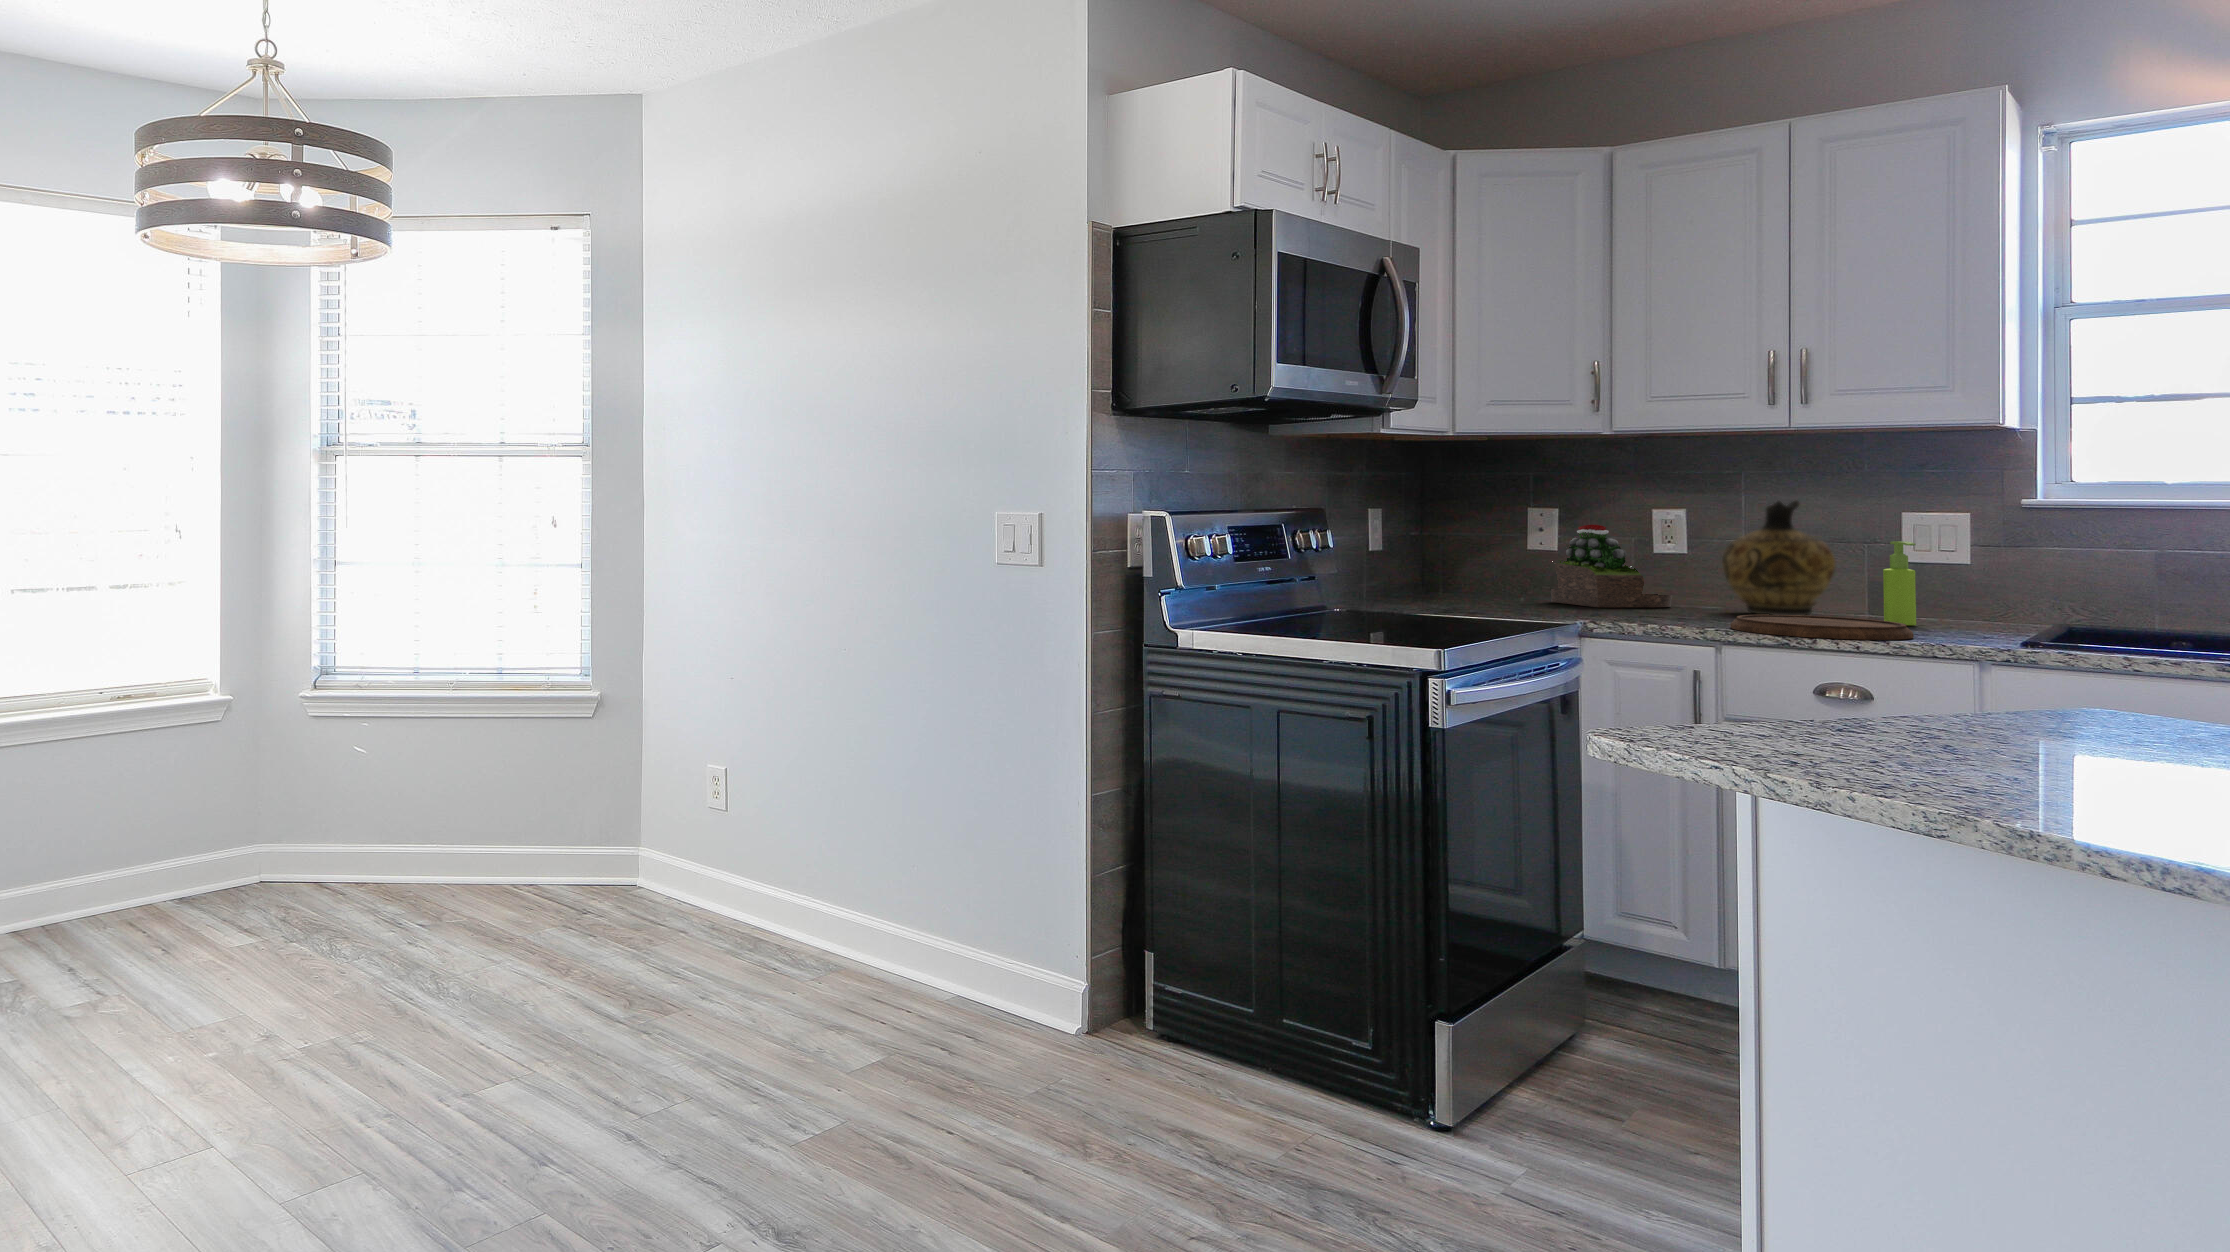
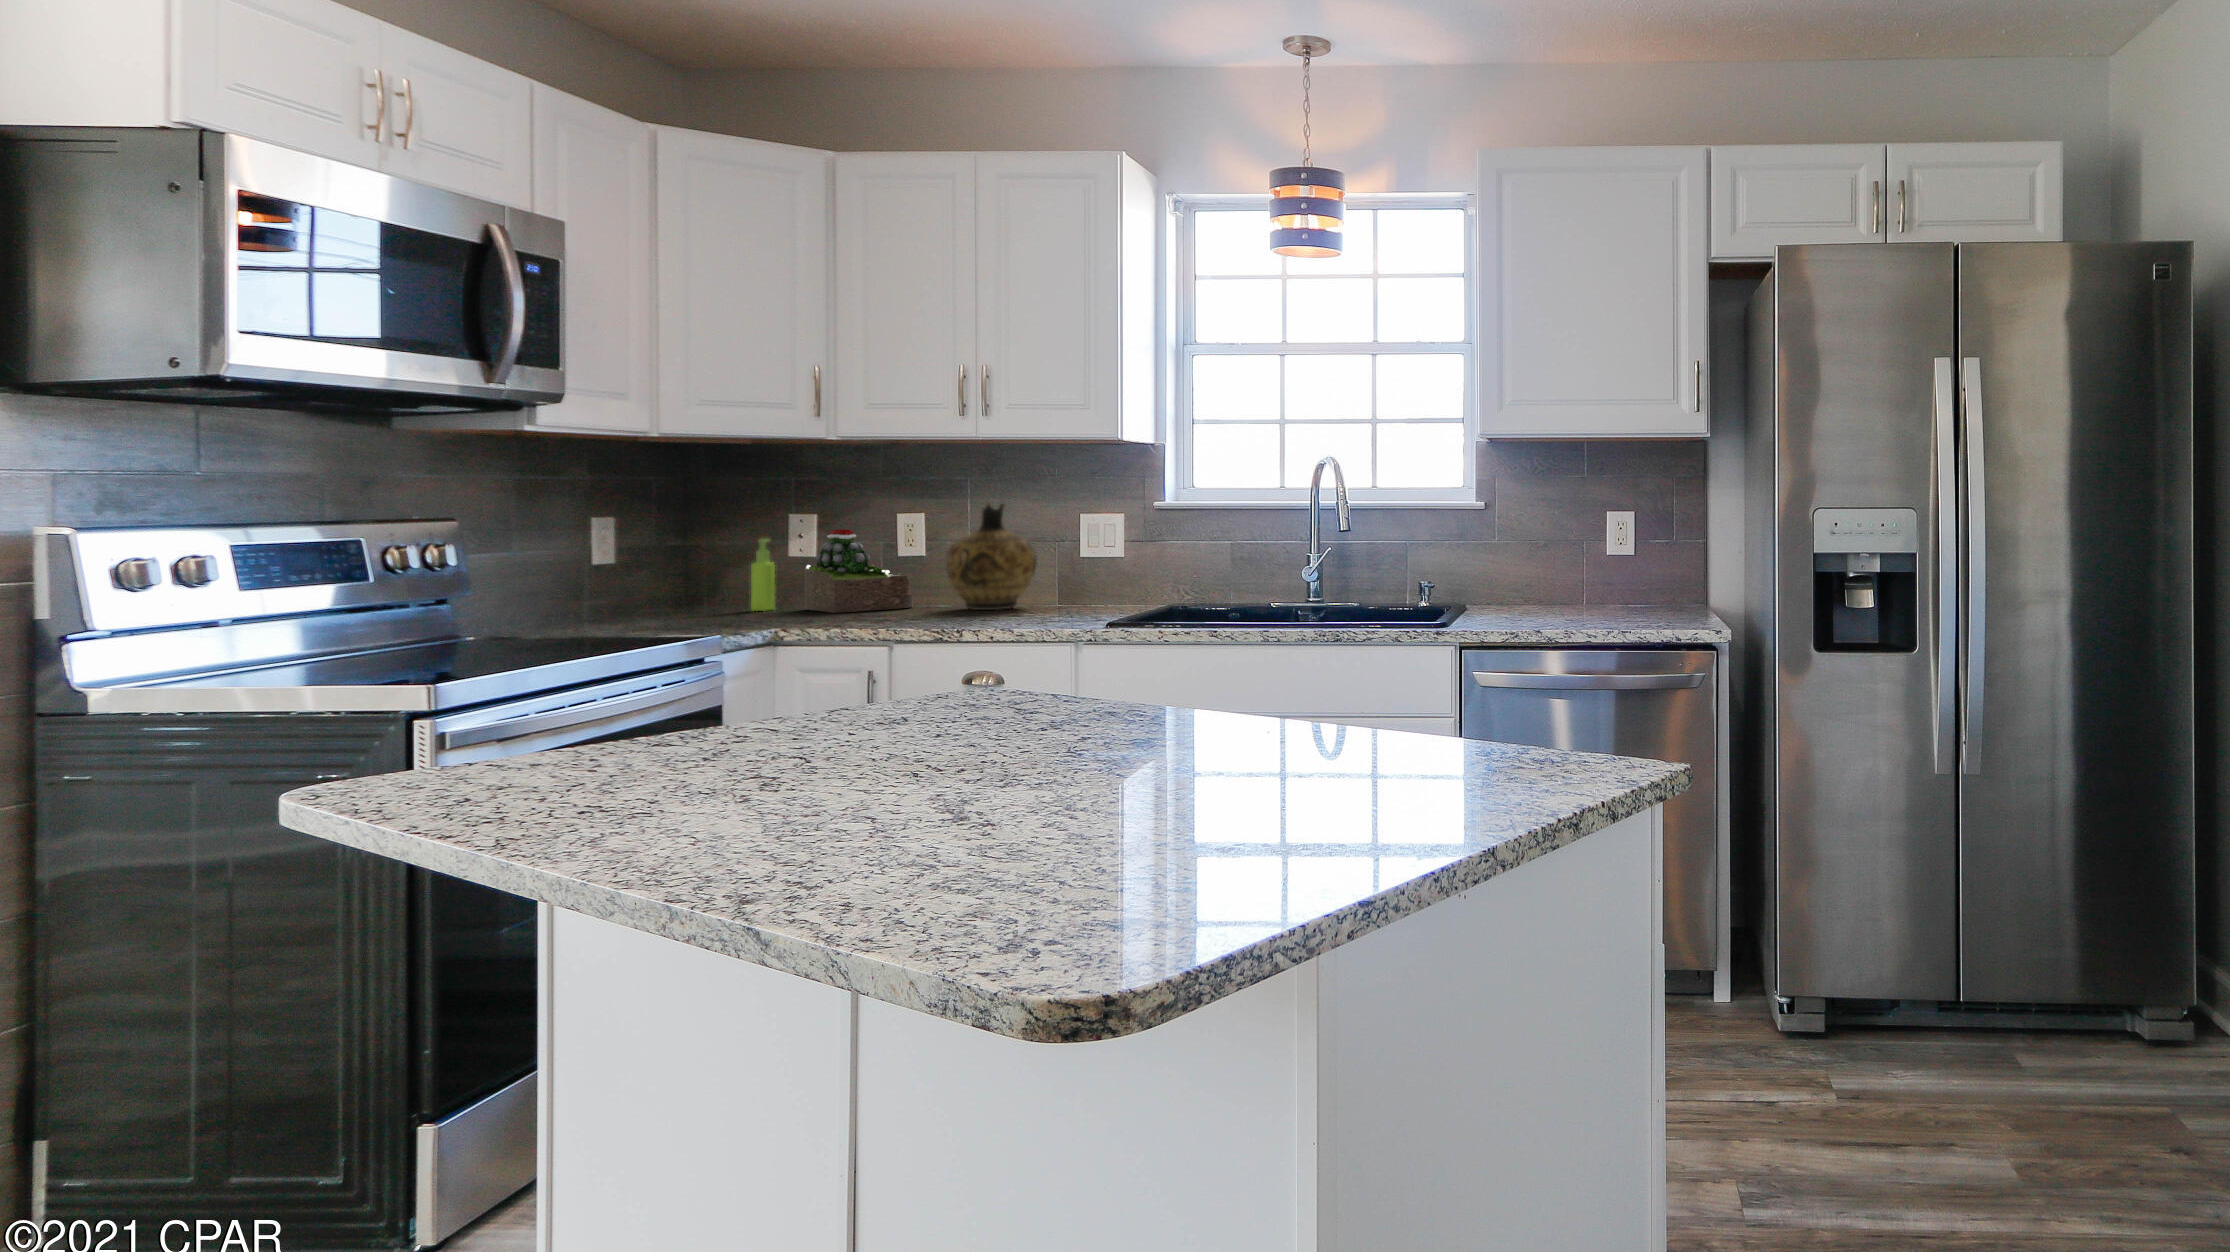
soap dispenser: present [1883,541,1916,625] -> present [751,539,775,611]
cutting board: present [1731,615,1914,640] -> none [893,611,1035,633]

